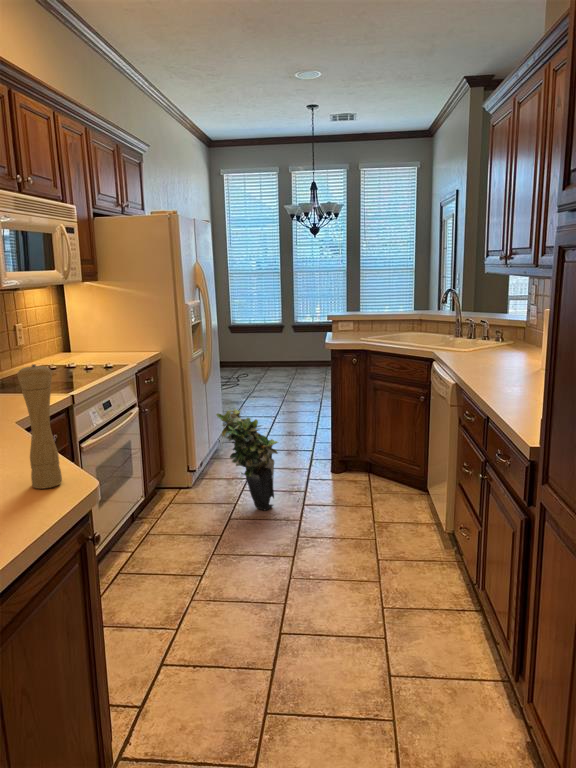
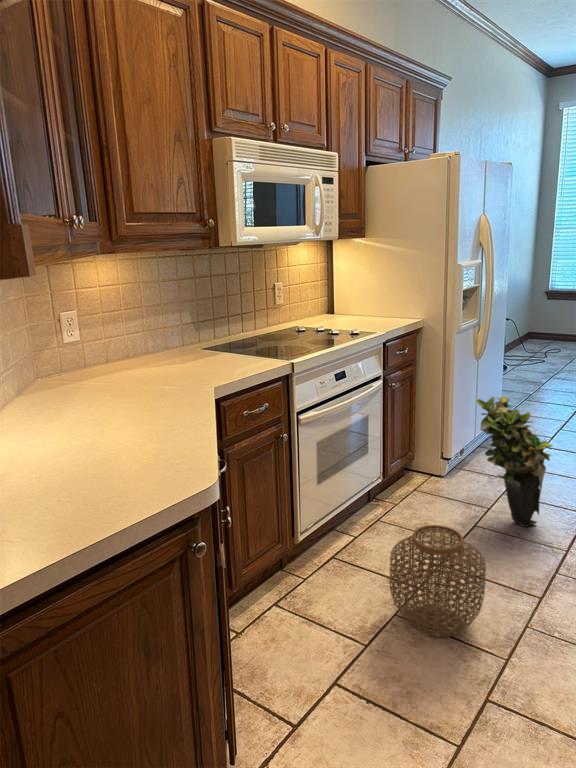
pepper mill: present [18,365,62,489] -> none [140,333,186,474]
woven basket: none [183,514,261,606] -> present [390,525,486,637]

